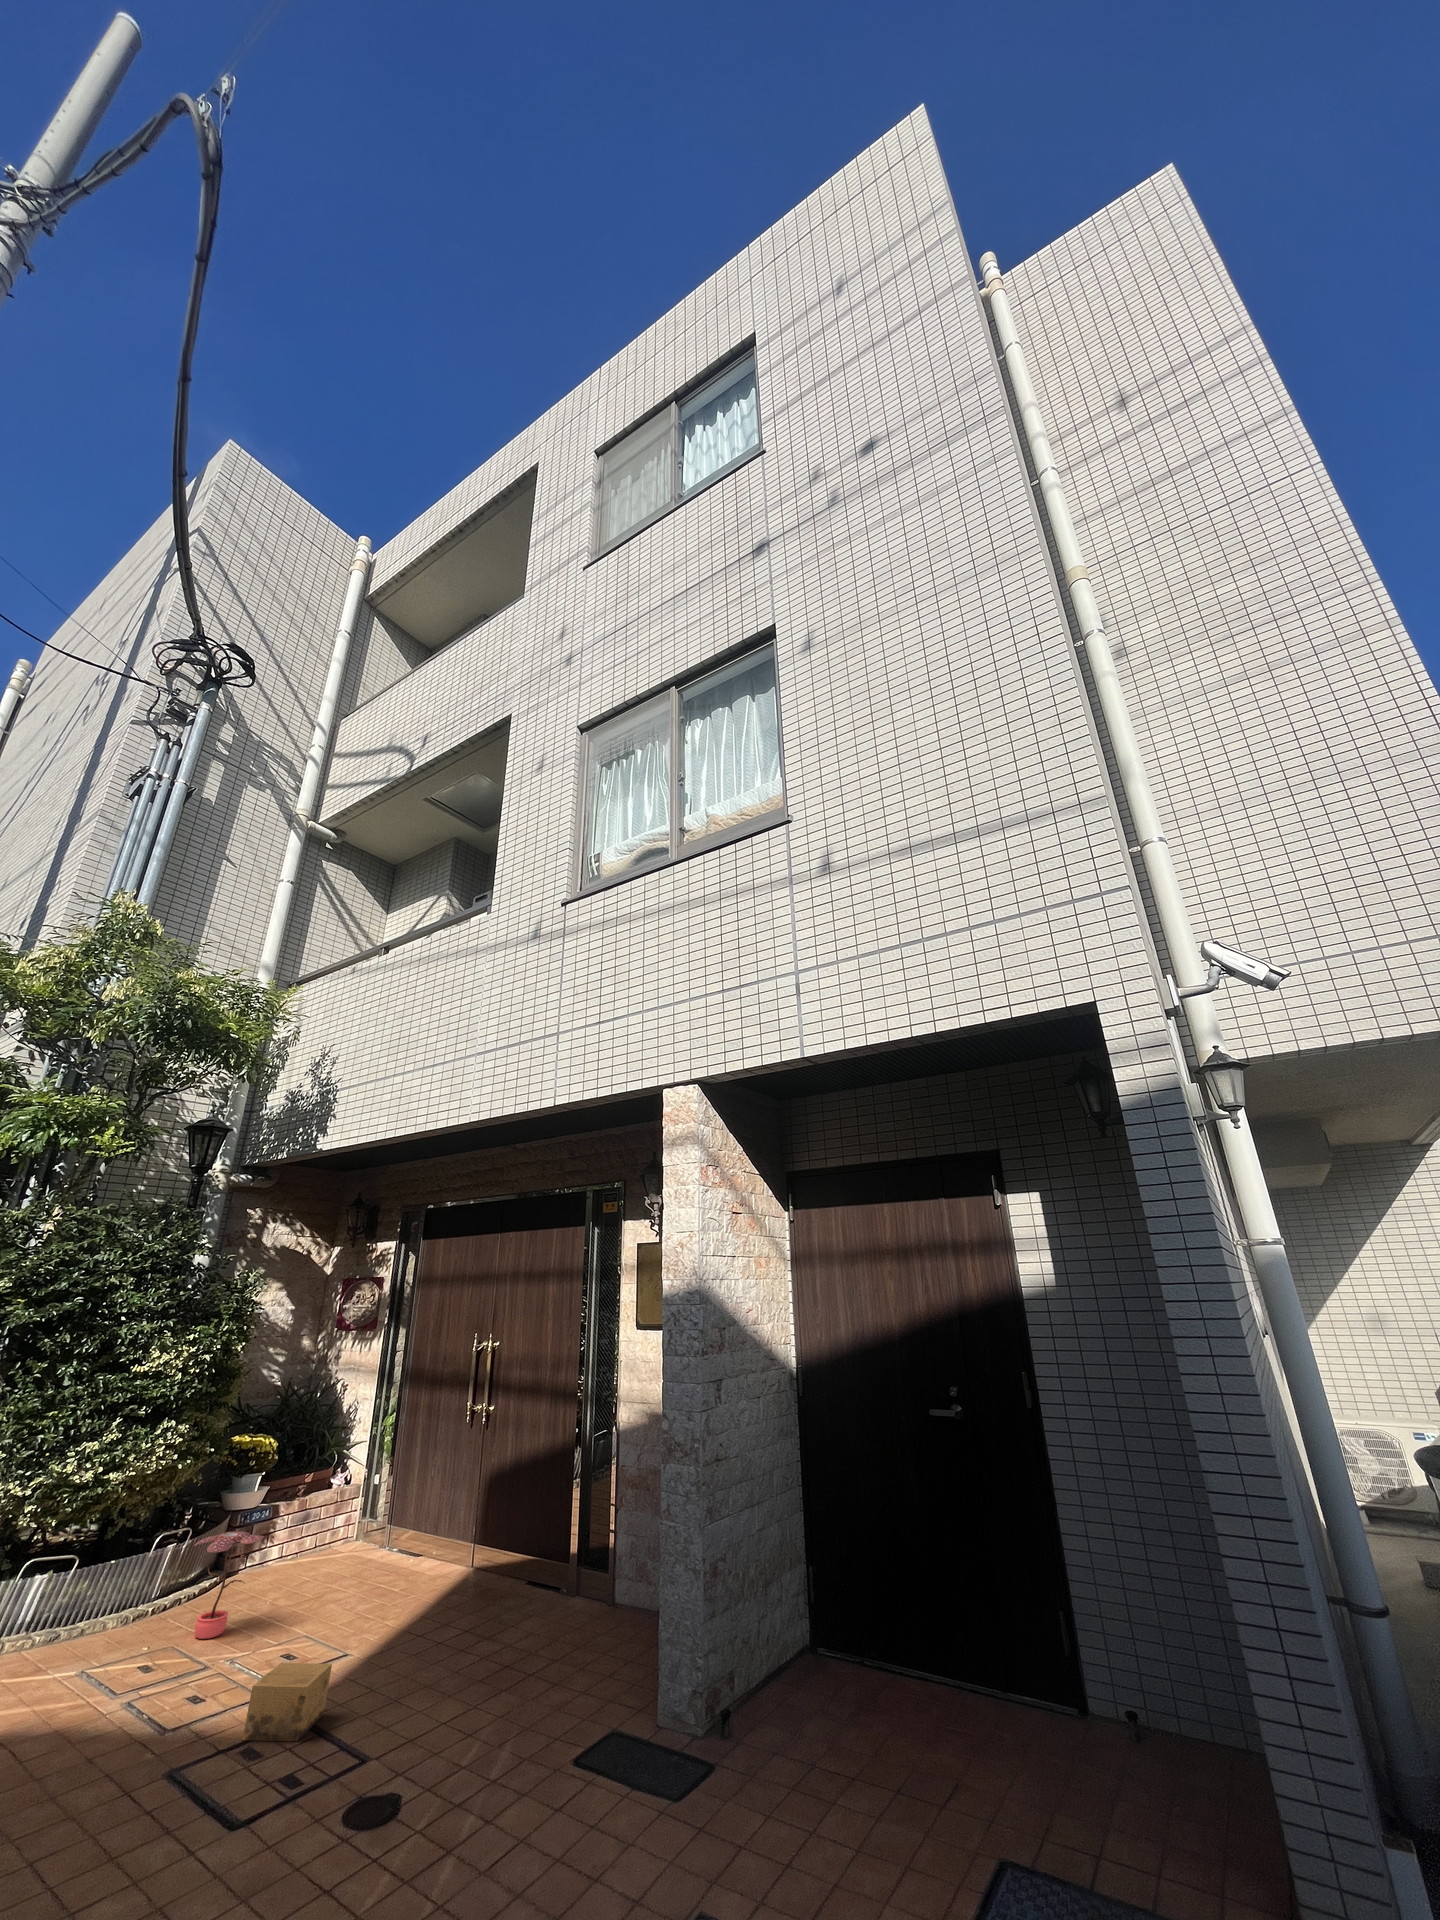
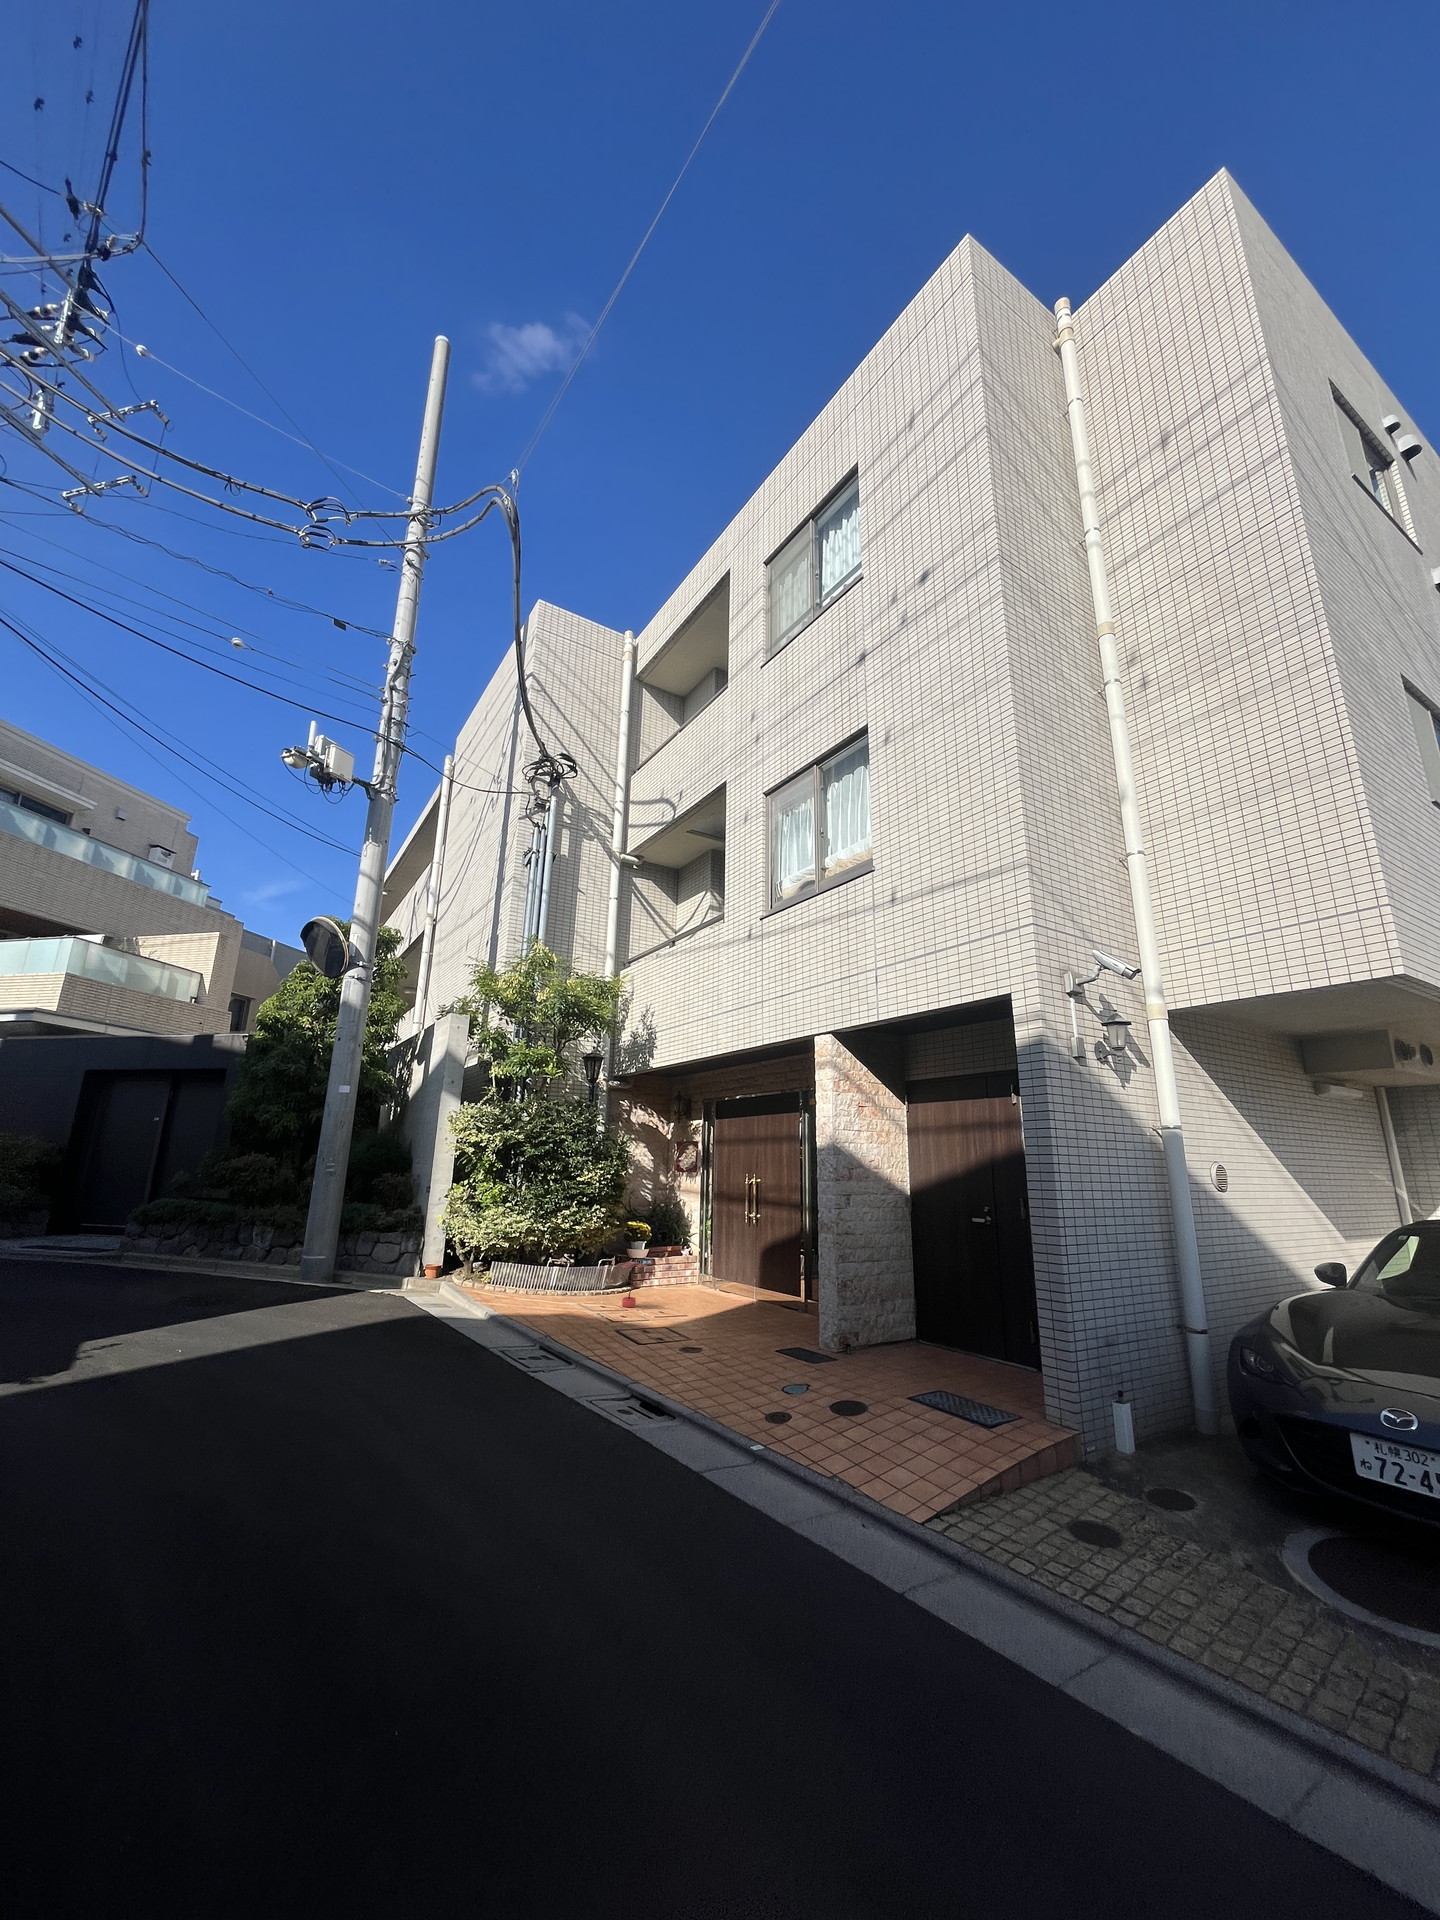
cardboard box: present [242,1663,332,1741] -> none [644,1310,678,1337]

